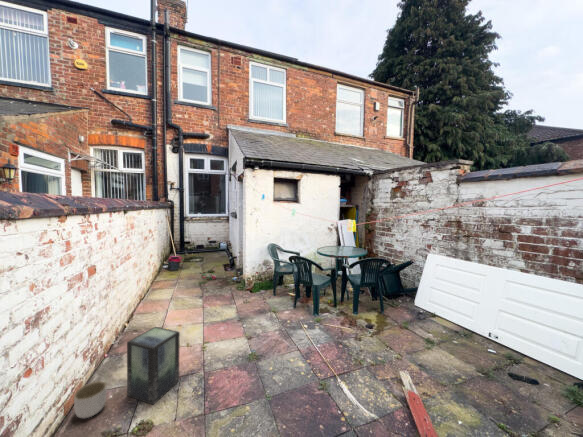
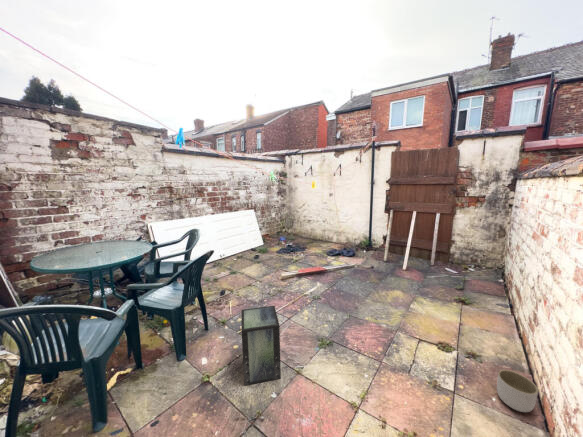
storage box: present [127,327,180,404] -> present [241,306,281,385]

